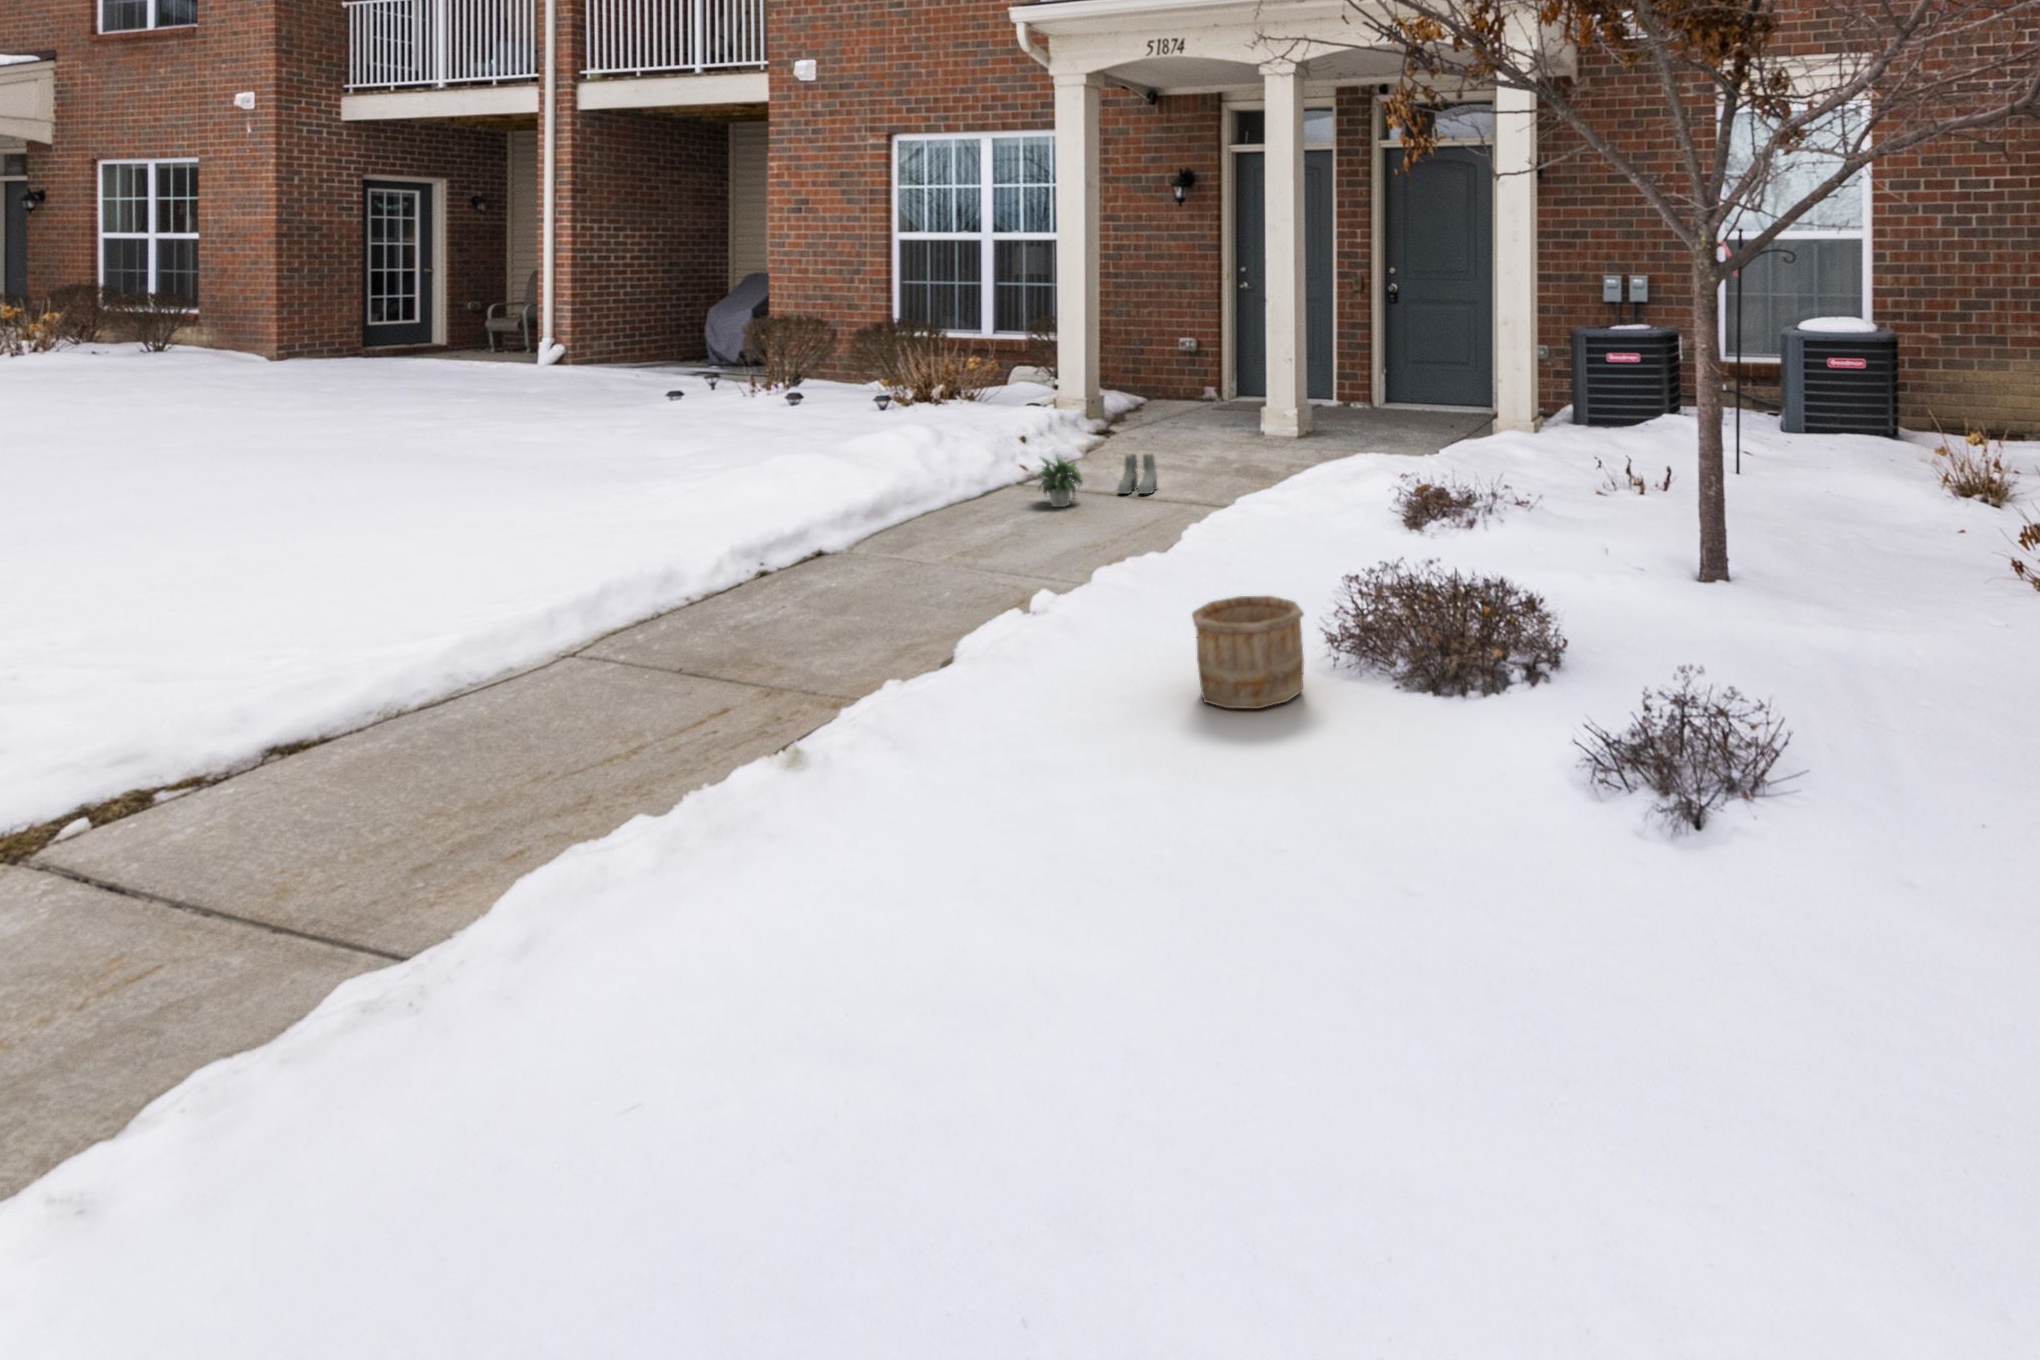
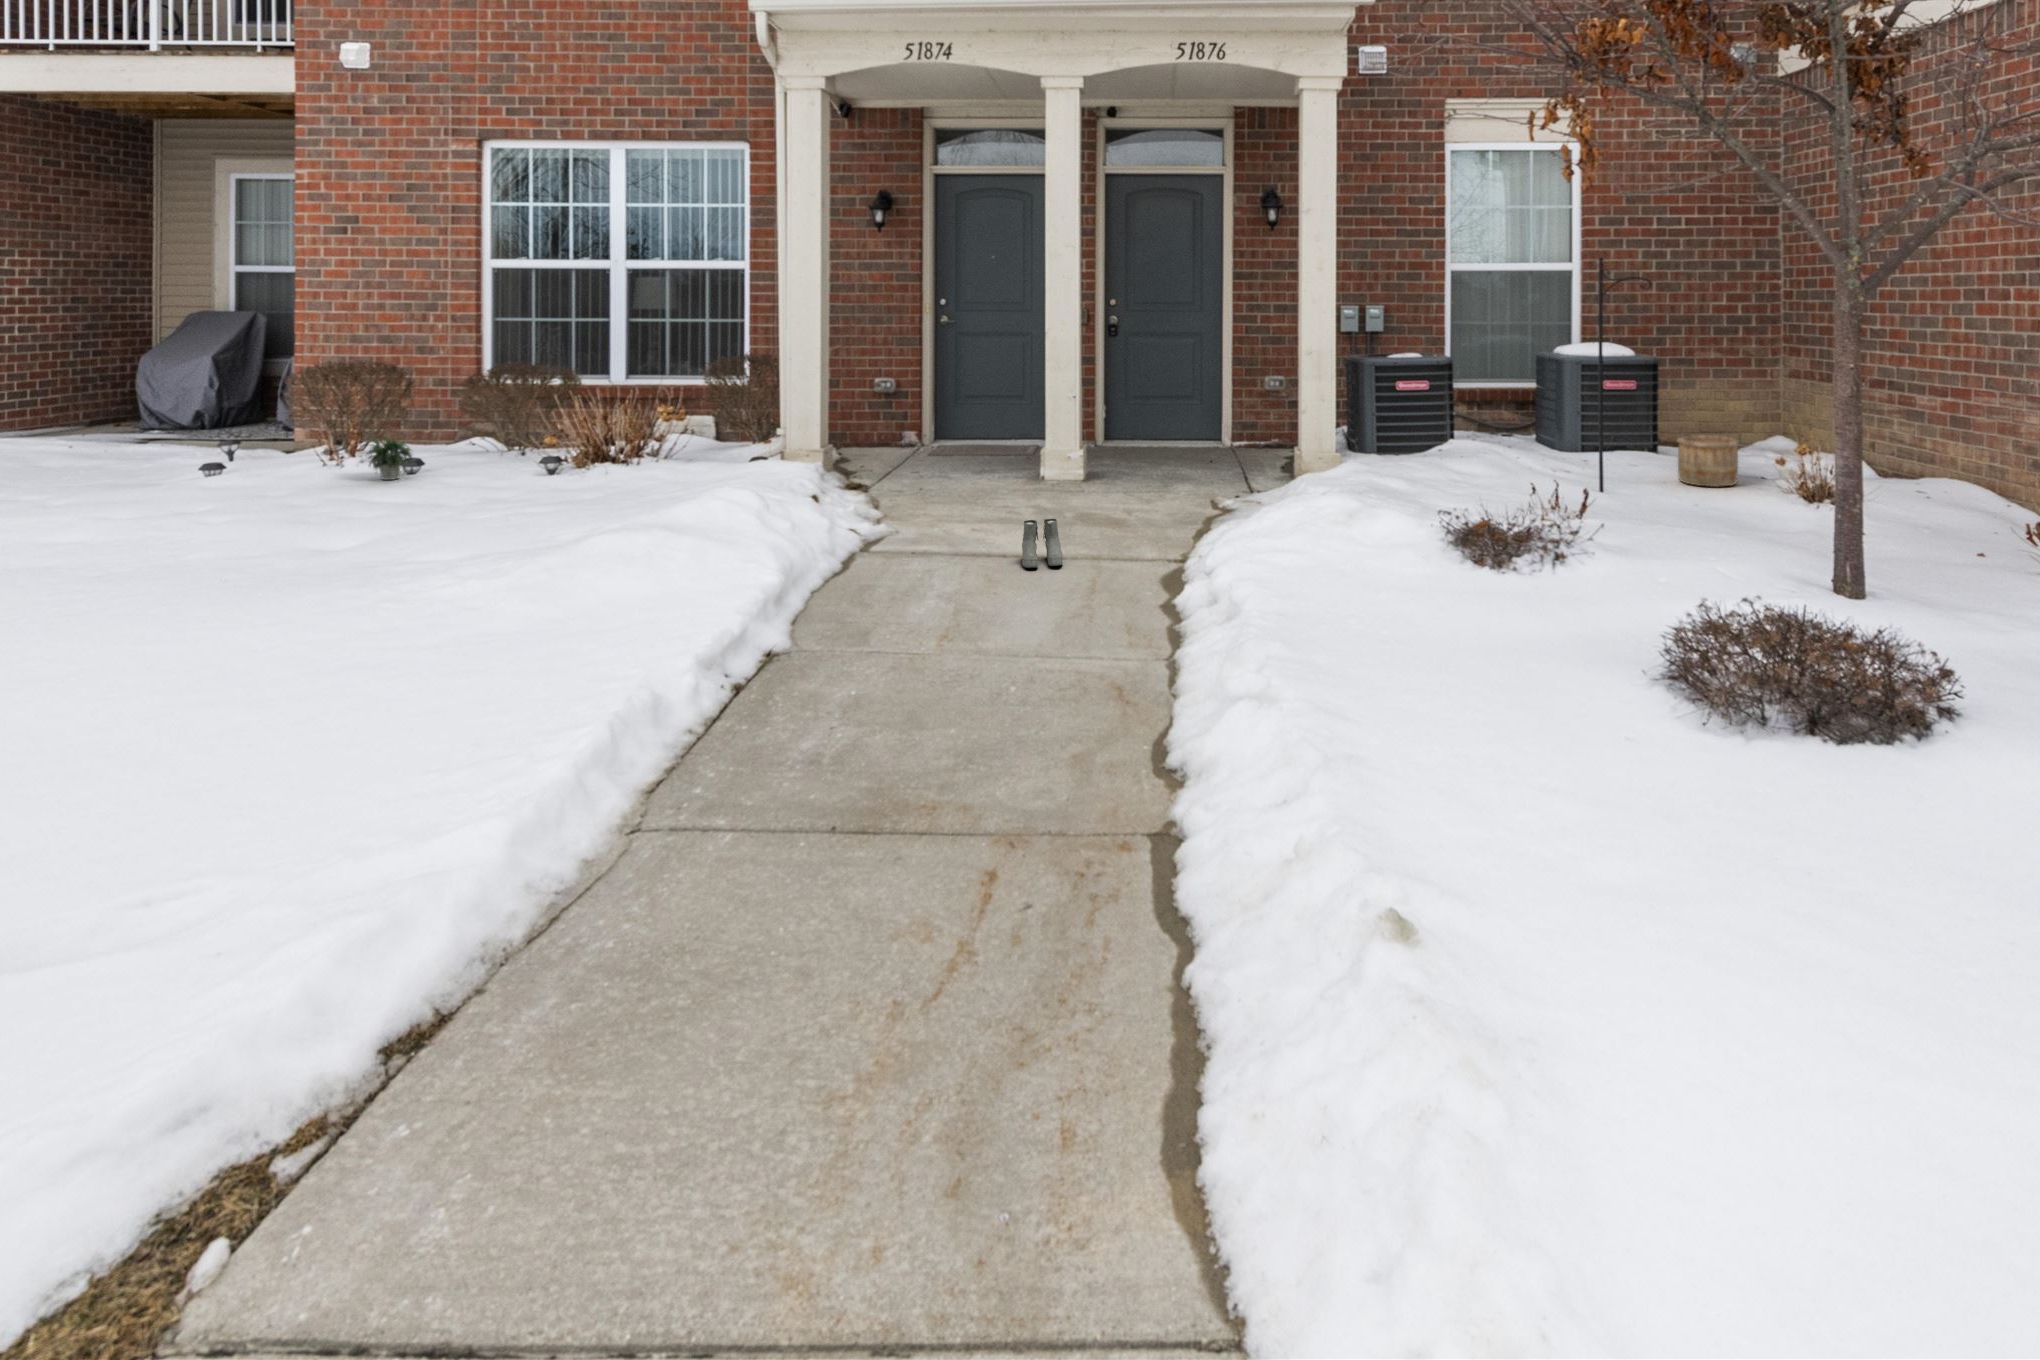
potted plant: present [1038,457,1082,507] -> present [367,437,412,480]
wooden bucket: present [1192,596,1304,709] -> present [1677,435,1740,487]

